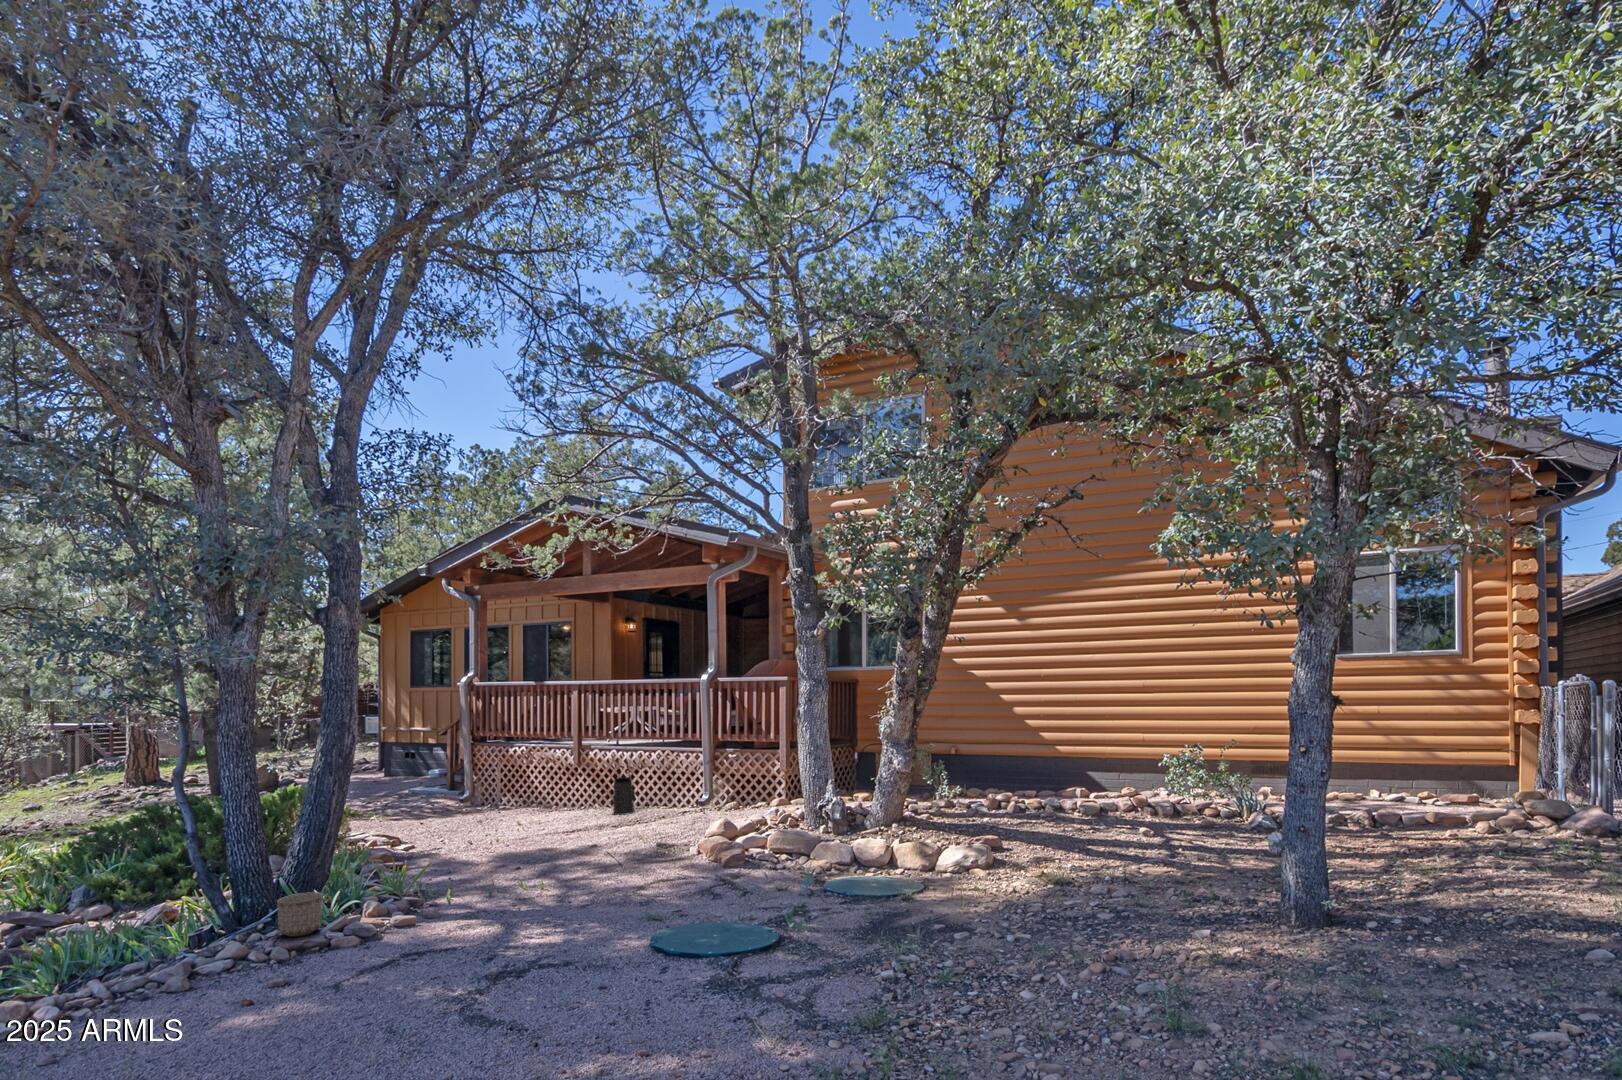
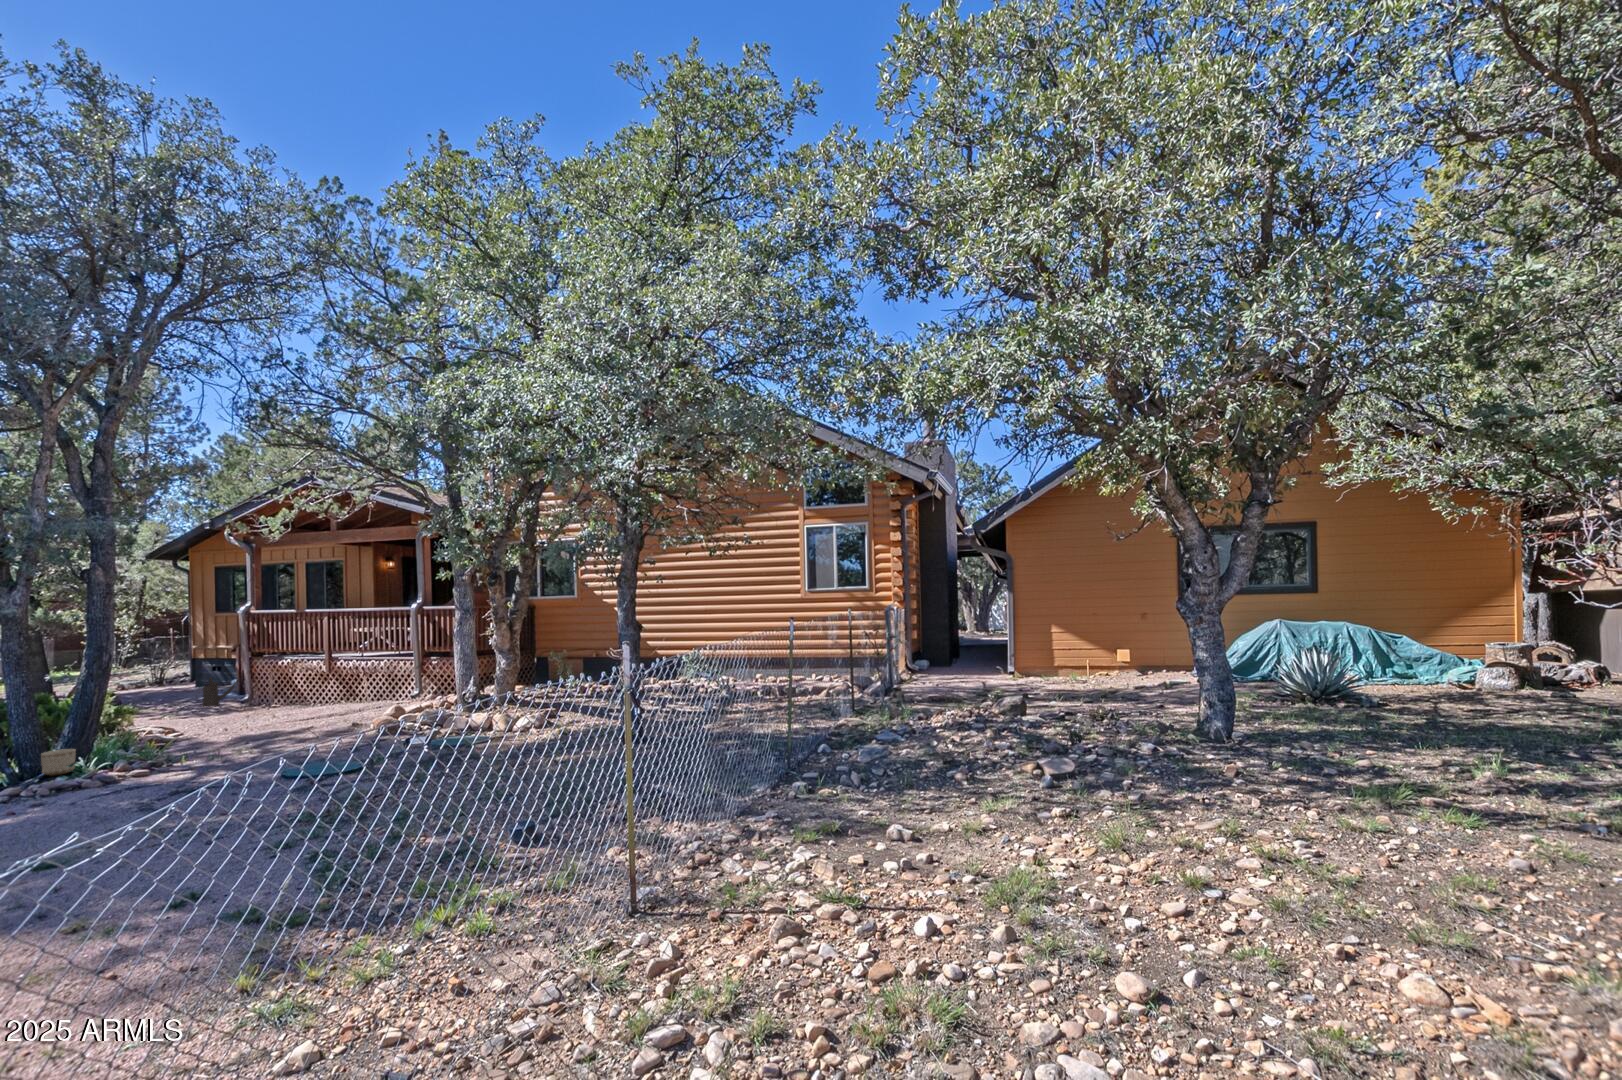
watering can: present [613,771,635,815] -> present [202,677,239,707]

